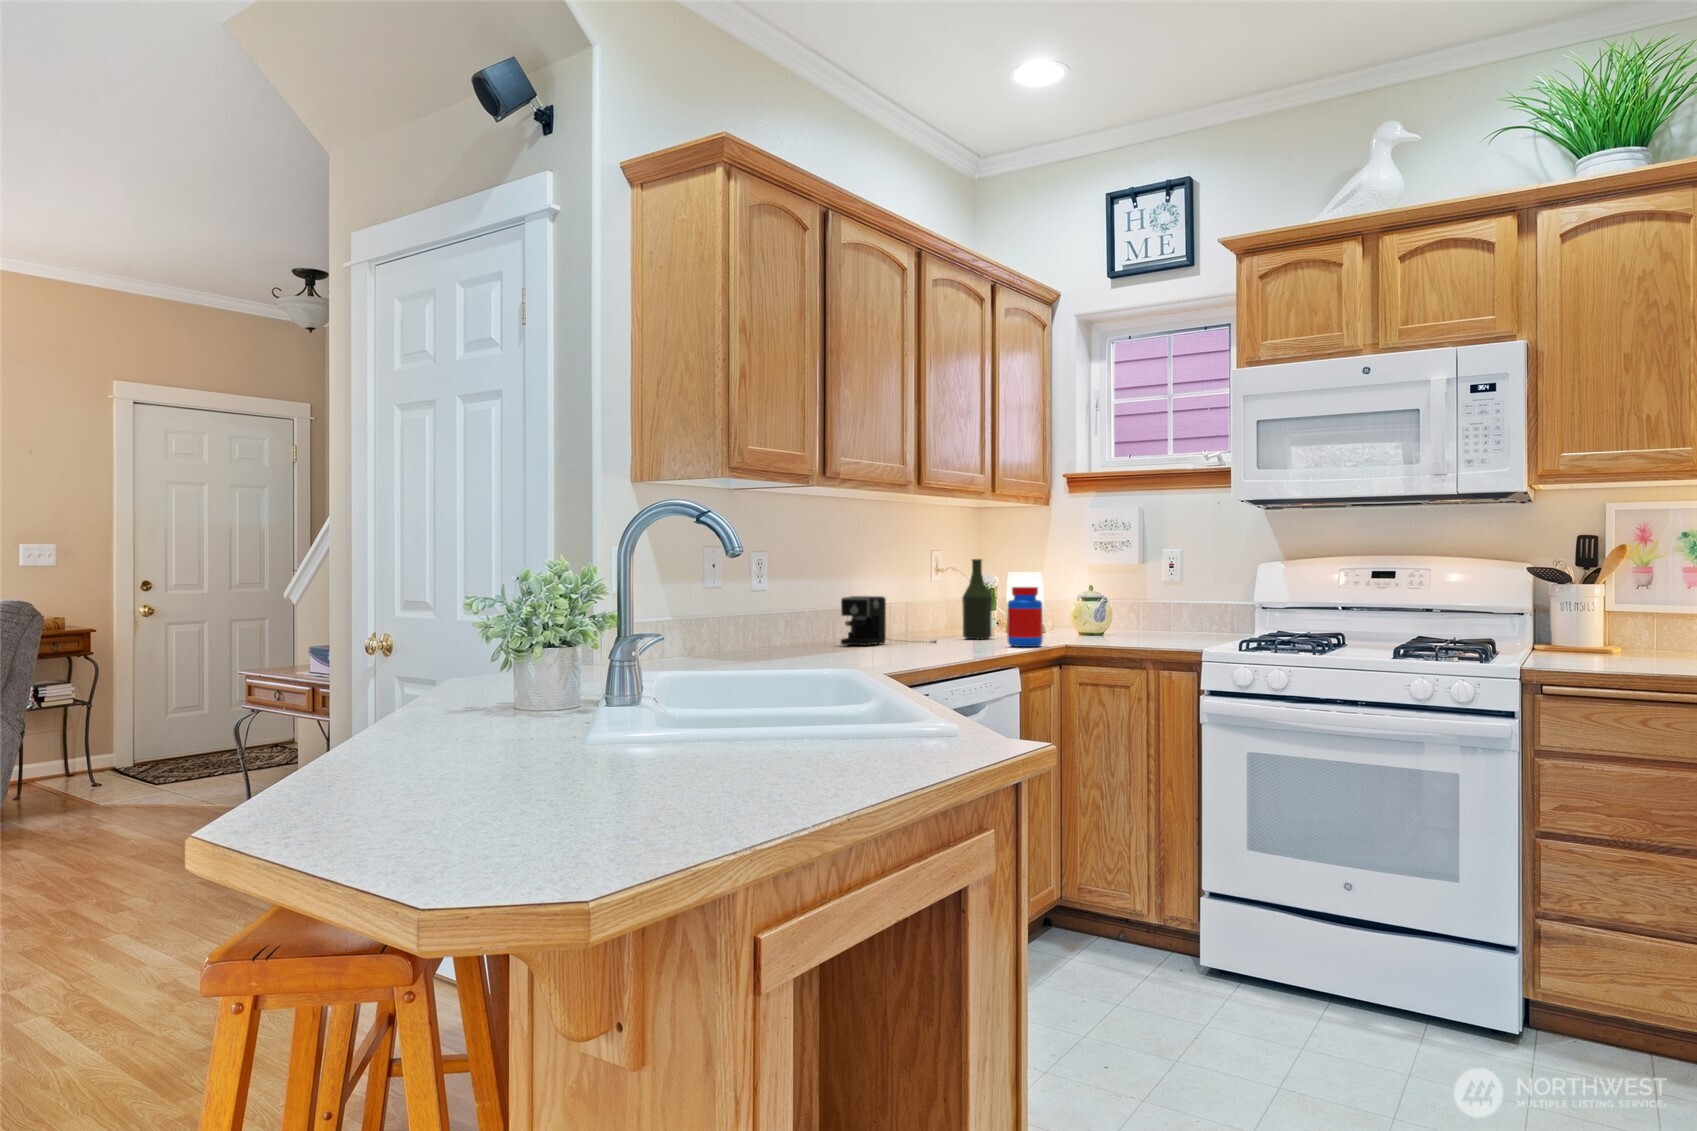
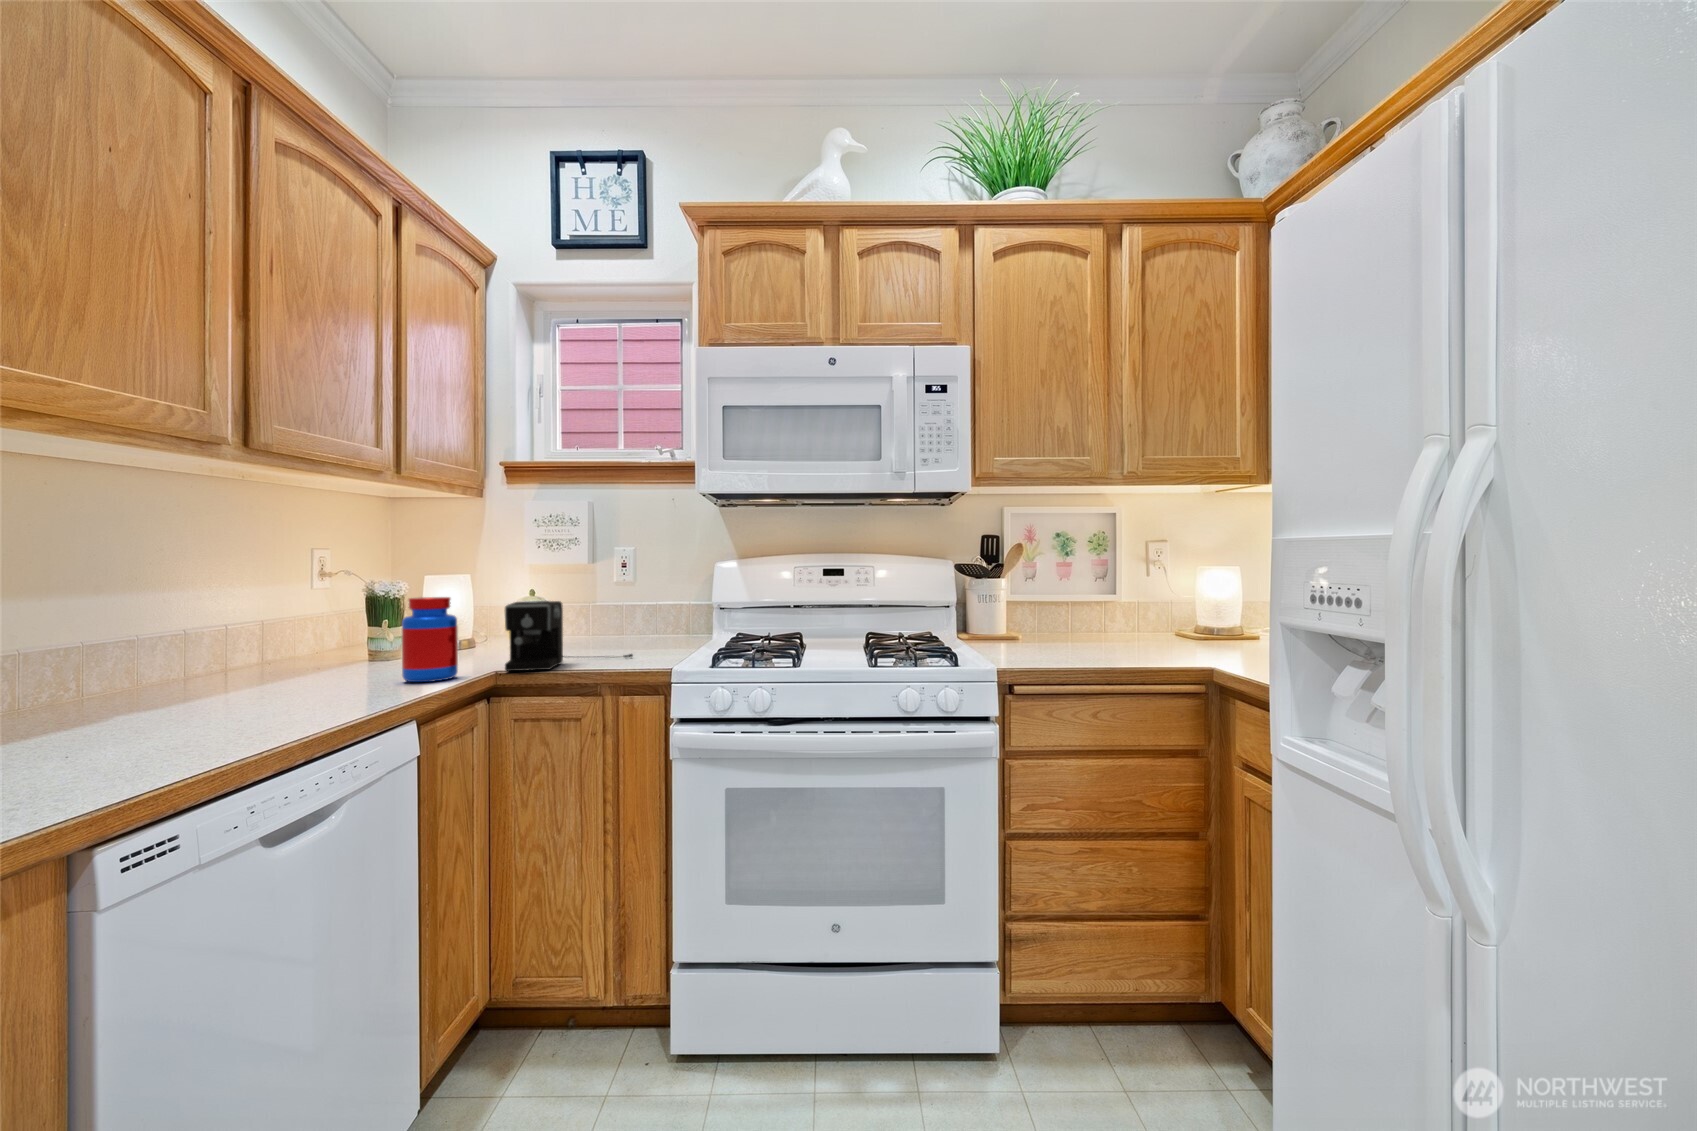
bottle: present [962,559,992,639] -> none [351,560,396,666]
coffee maker: present [841,596,936,646] -> present [505,601,633,671]

